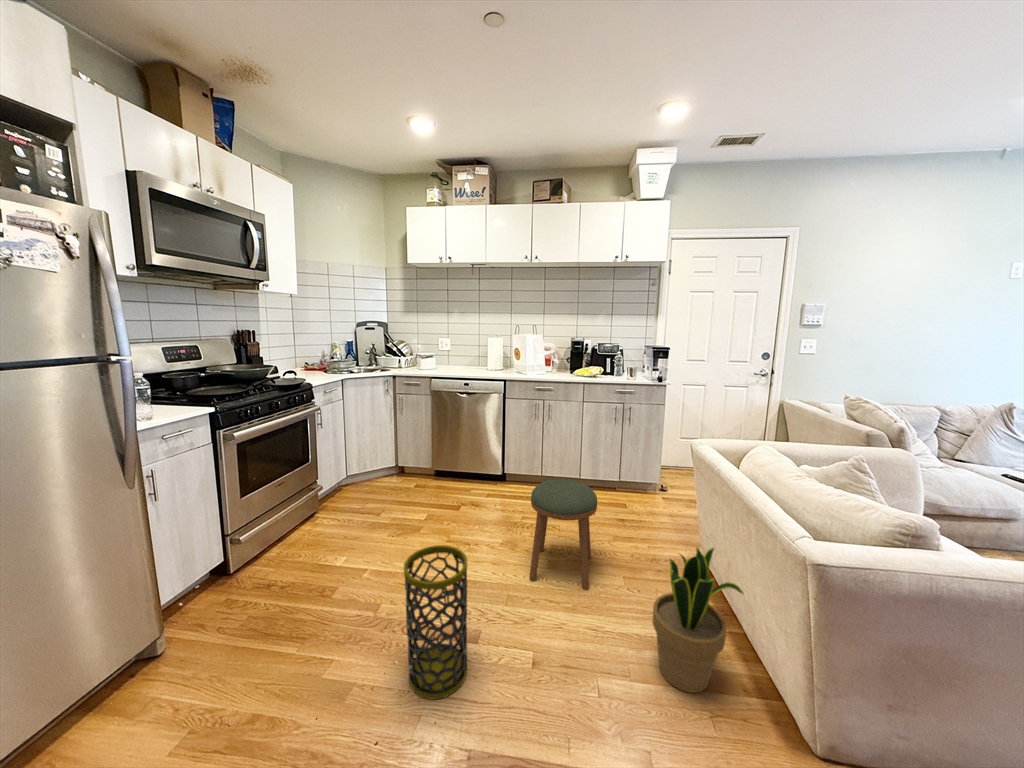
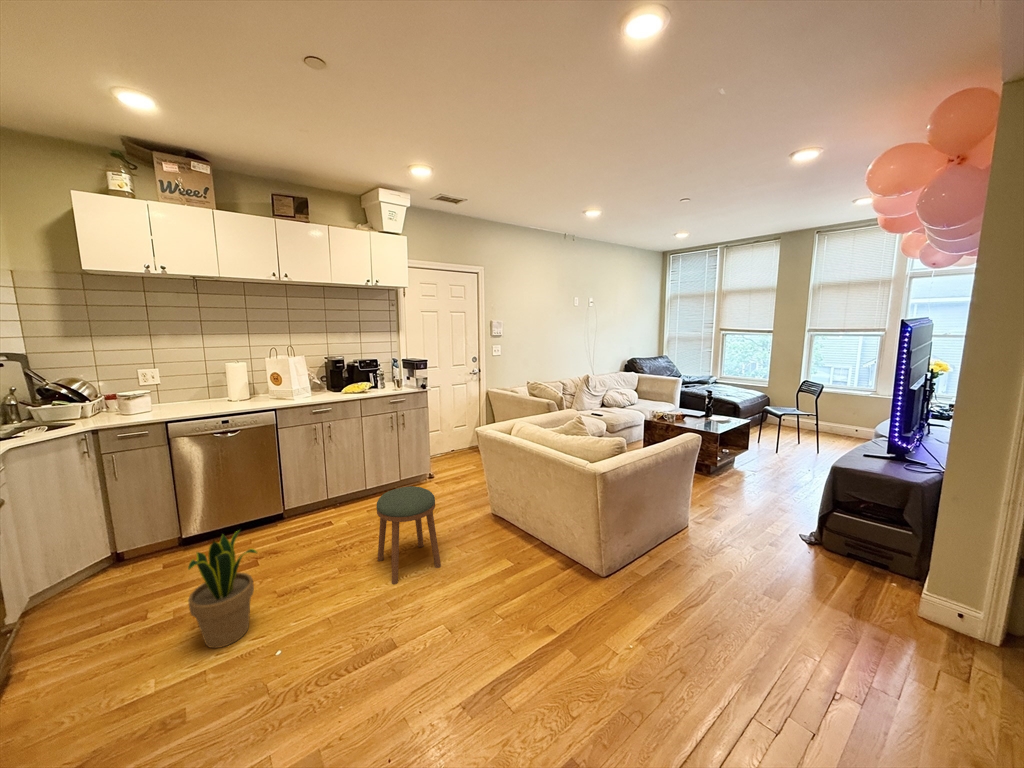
trash can: present [404,545,467,700] -> none [350,568,412,708]
potted plant: present [653,548,743,693] -> present [188,530,257,648]

